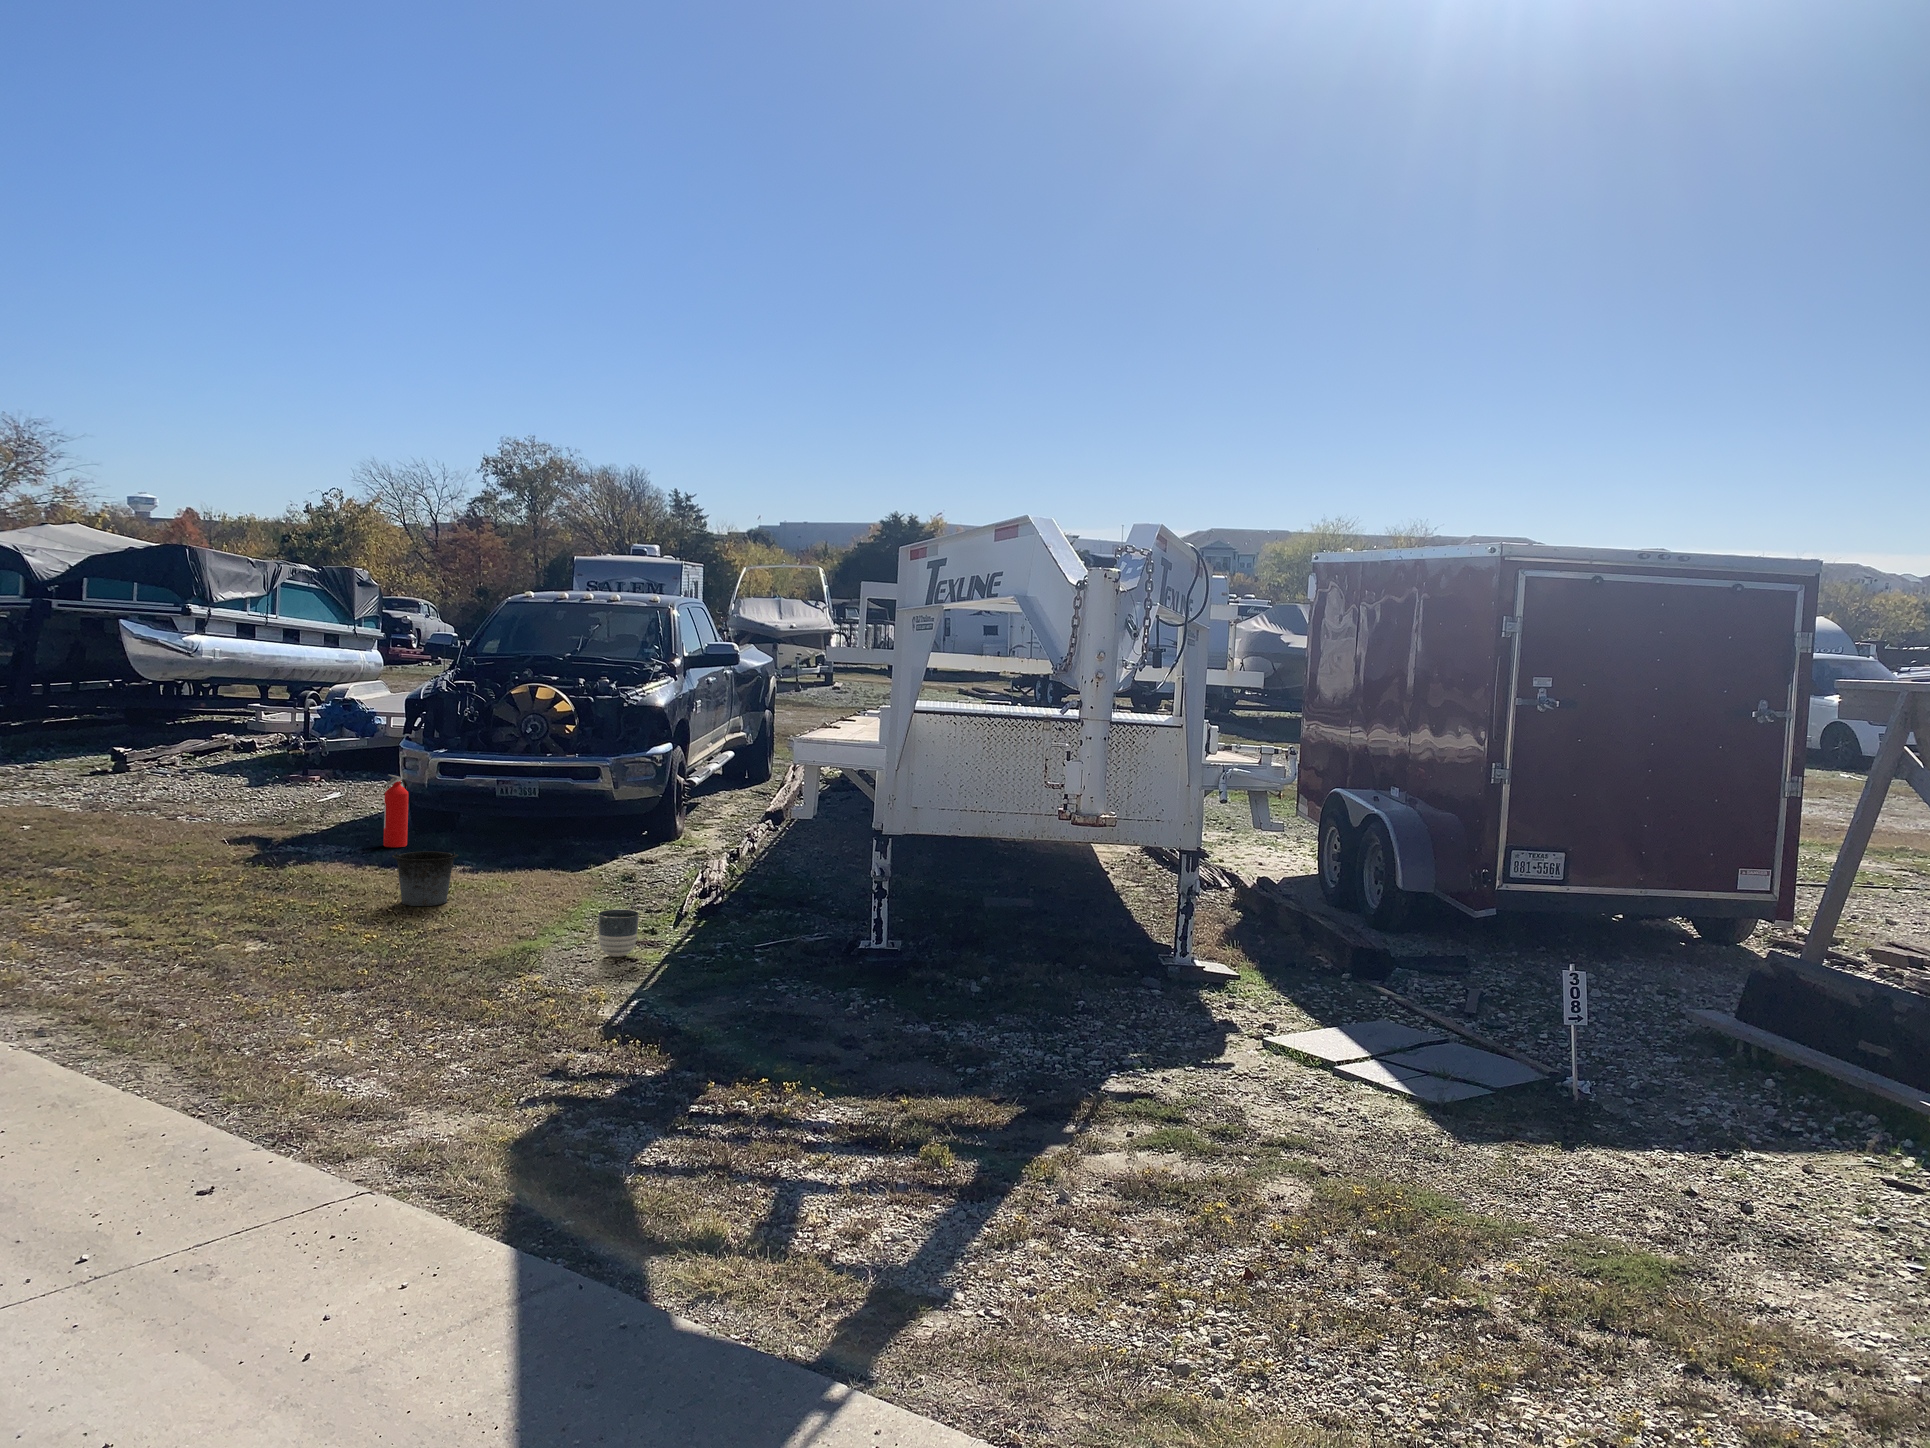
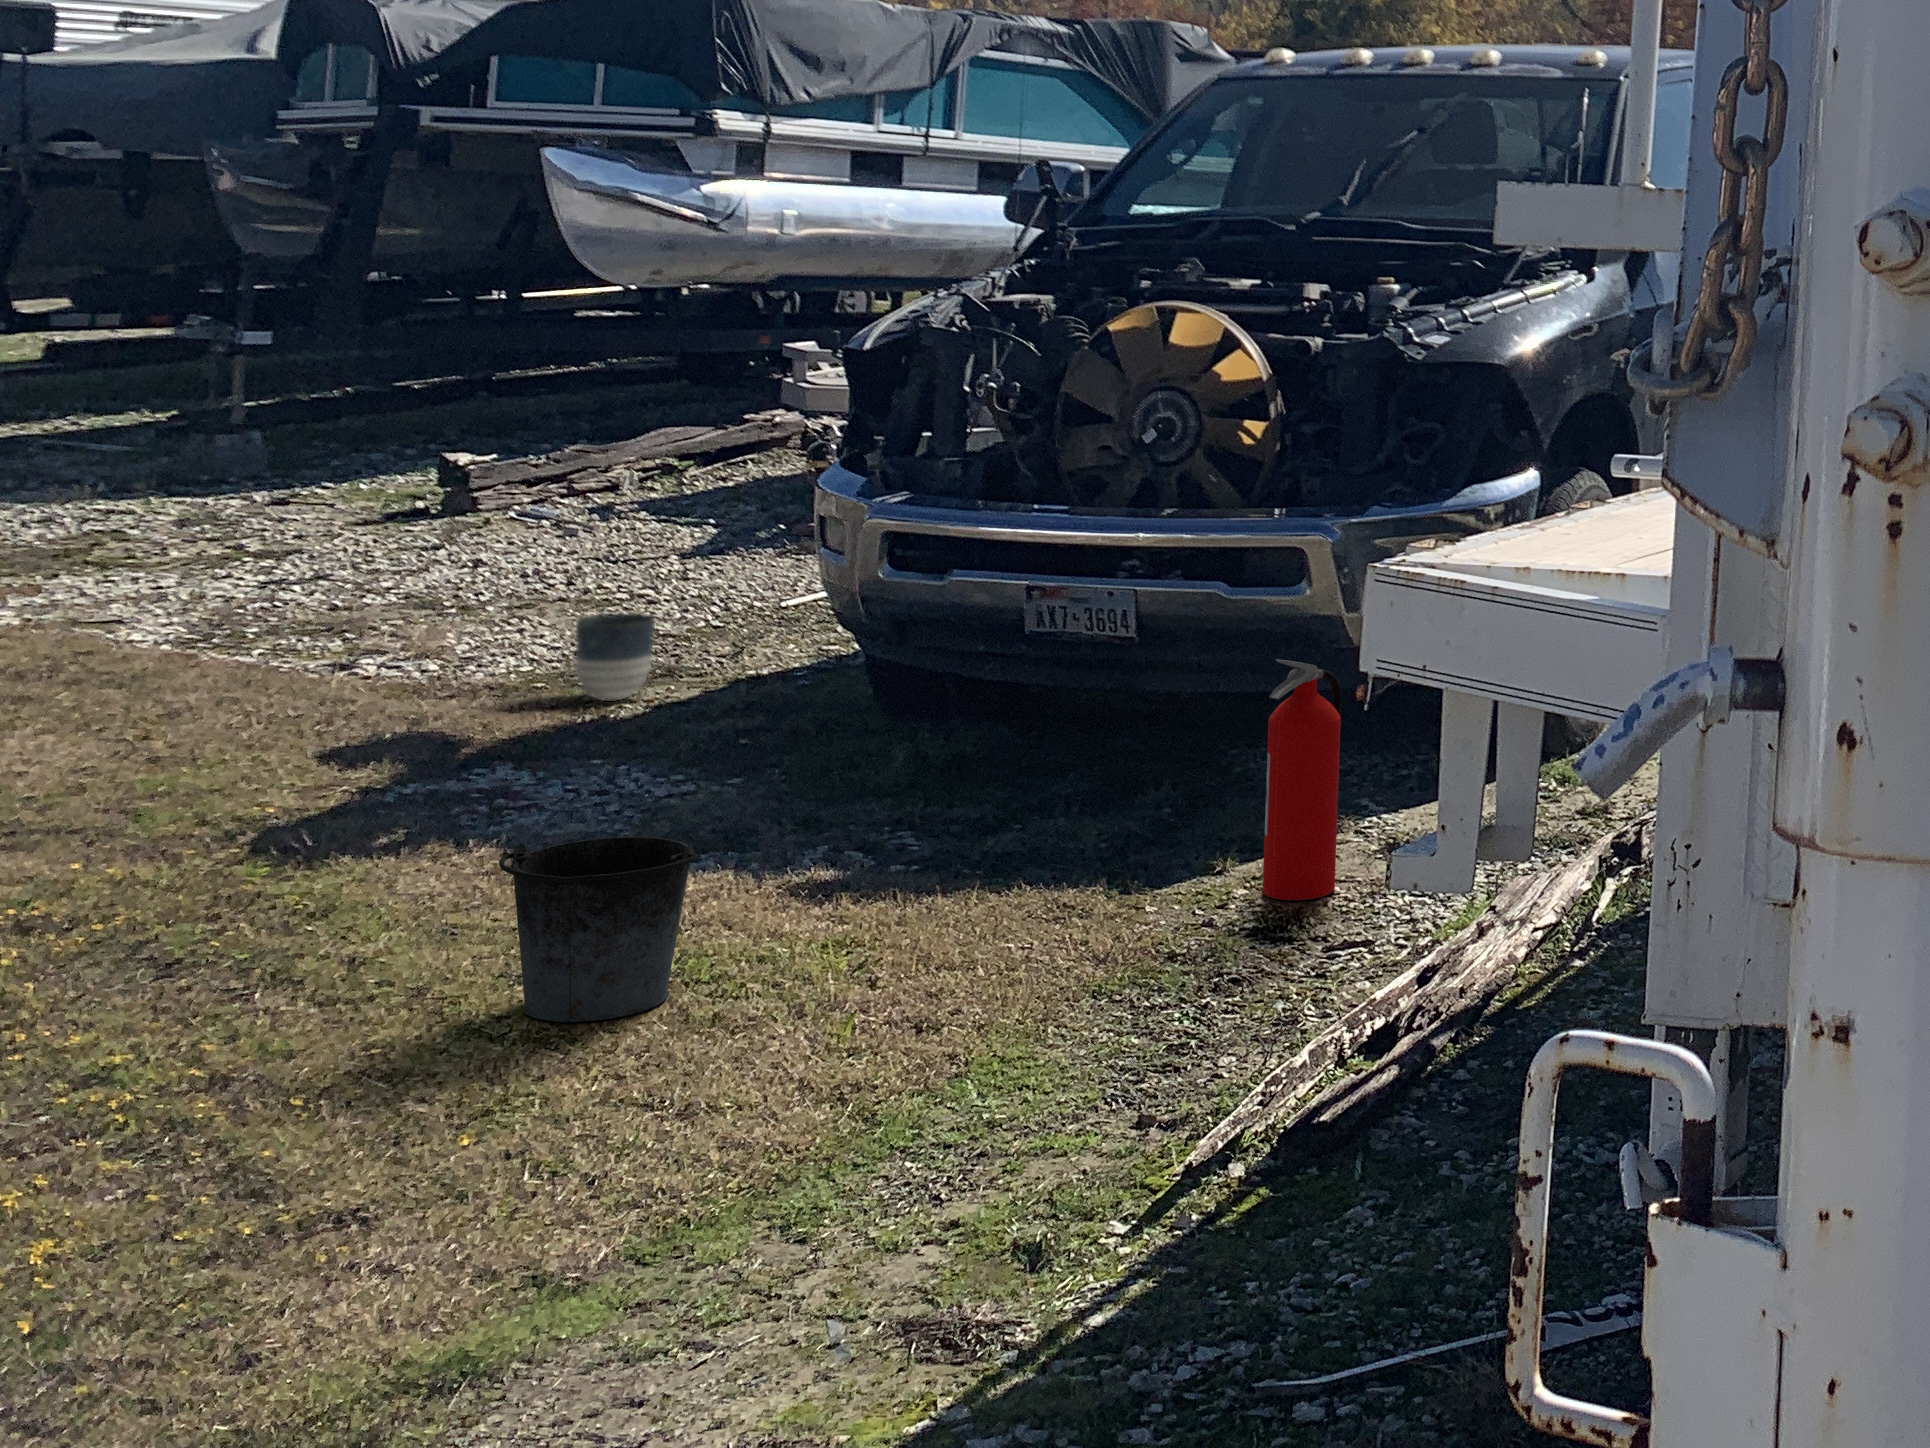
fire extinguisher: present [383,775,409,847] -> present [1263,659,1342,900]
planter: present [598,909,639,957] -> present [576,613,656,701]

